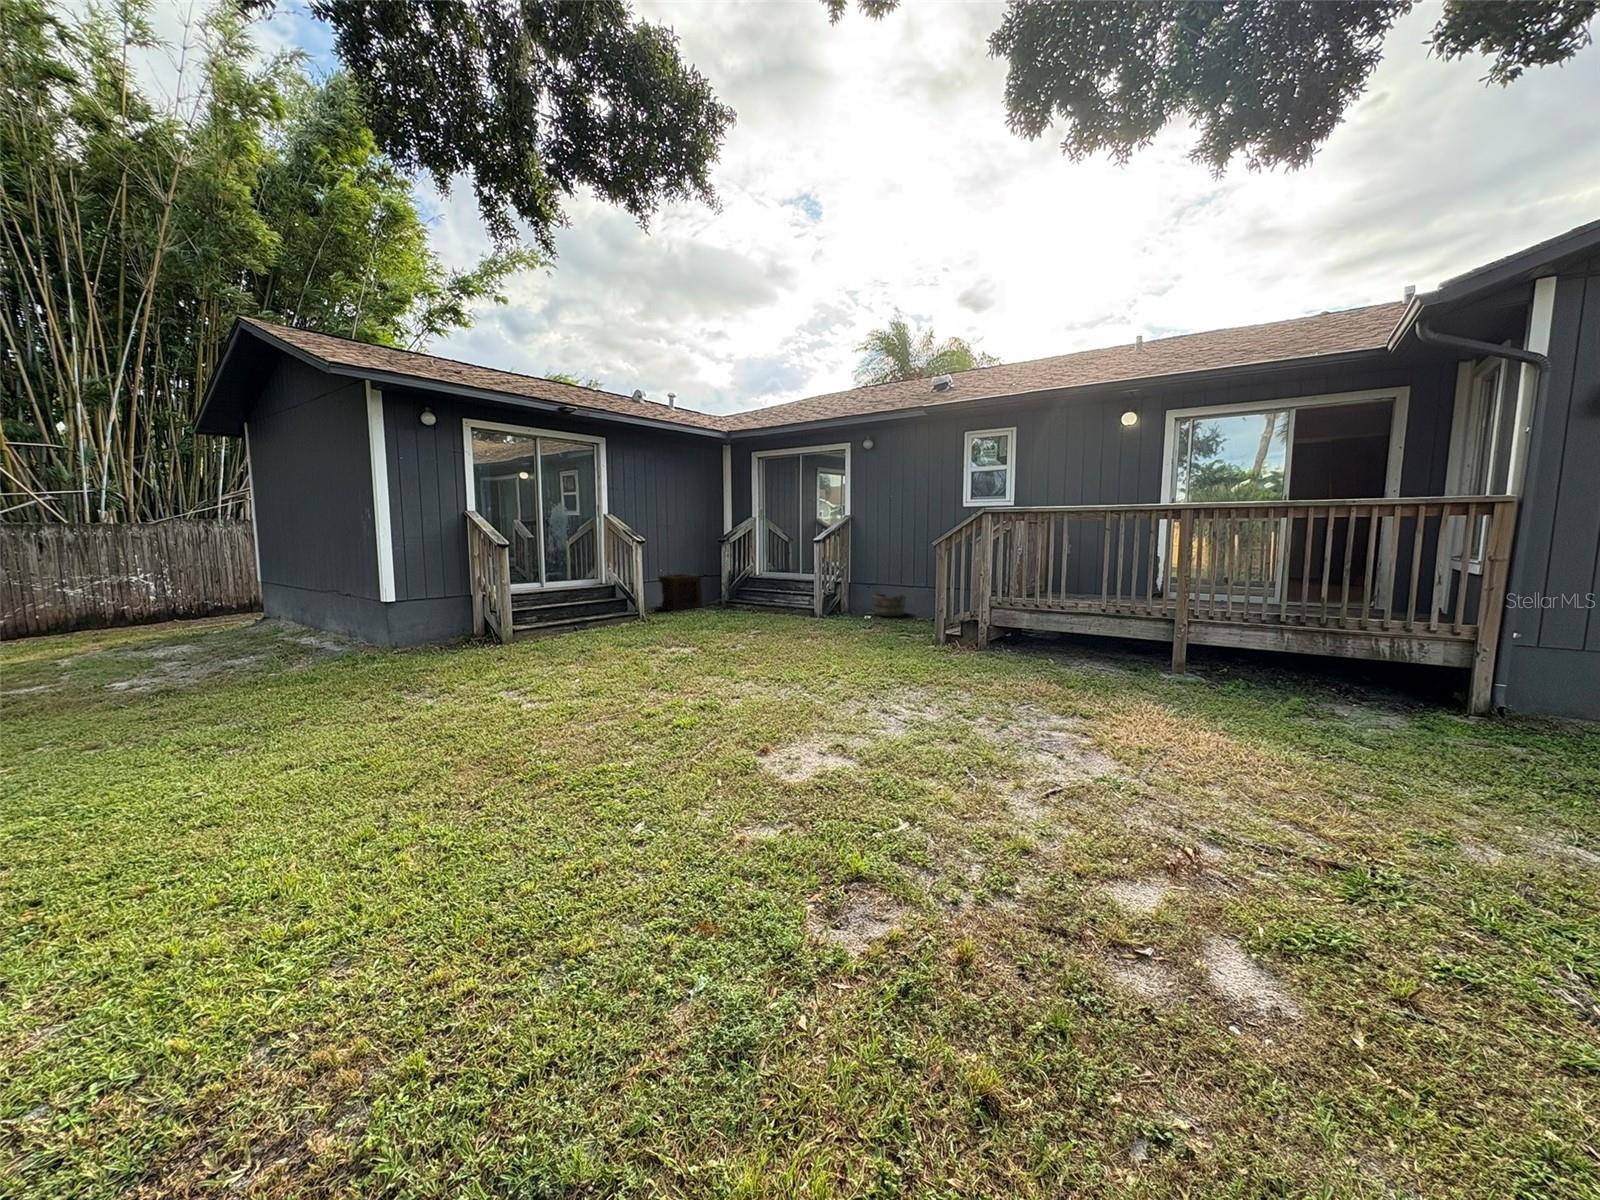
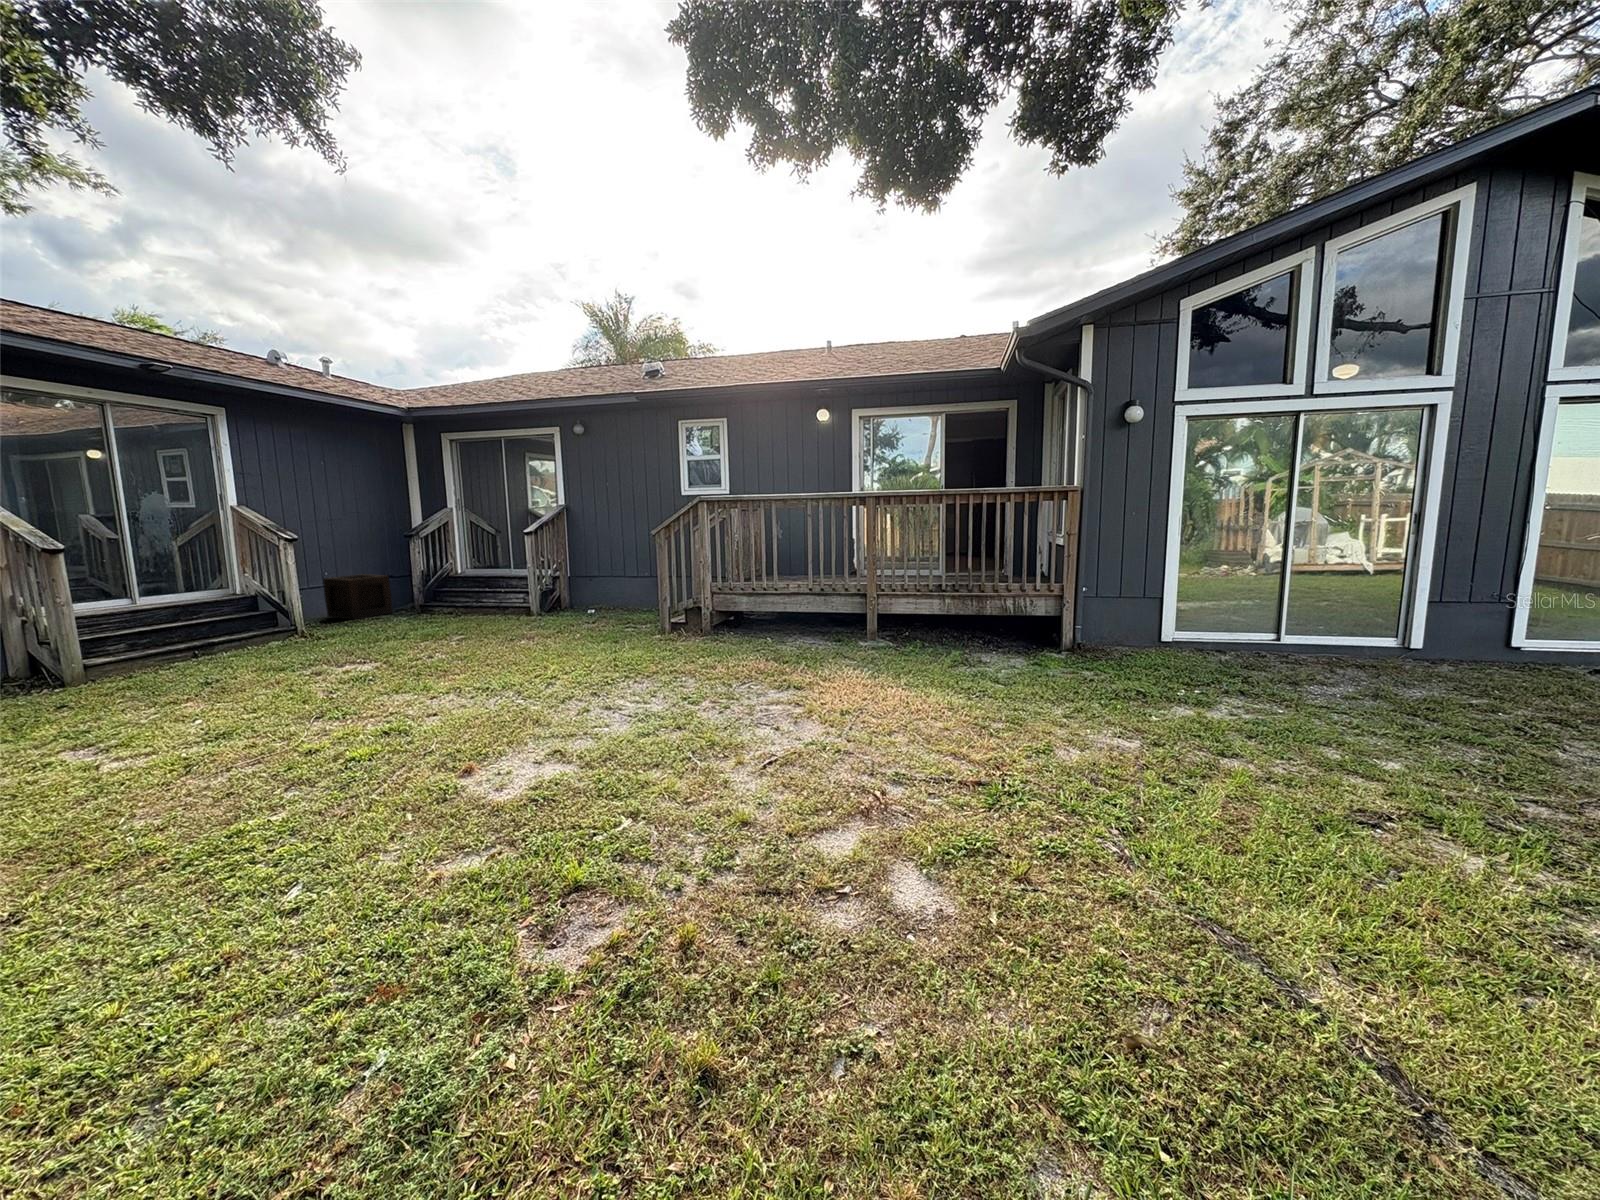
bucket: present [872,591,906,616] -> none [597,583,638,609]

